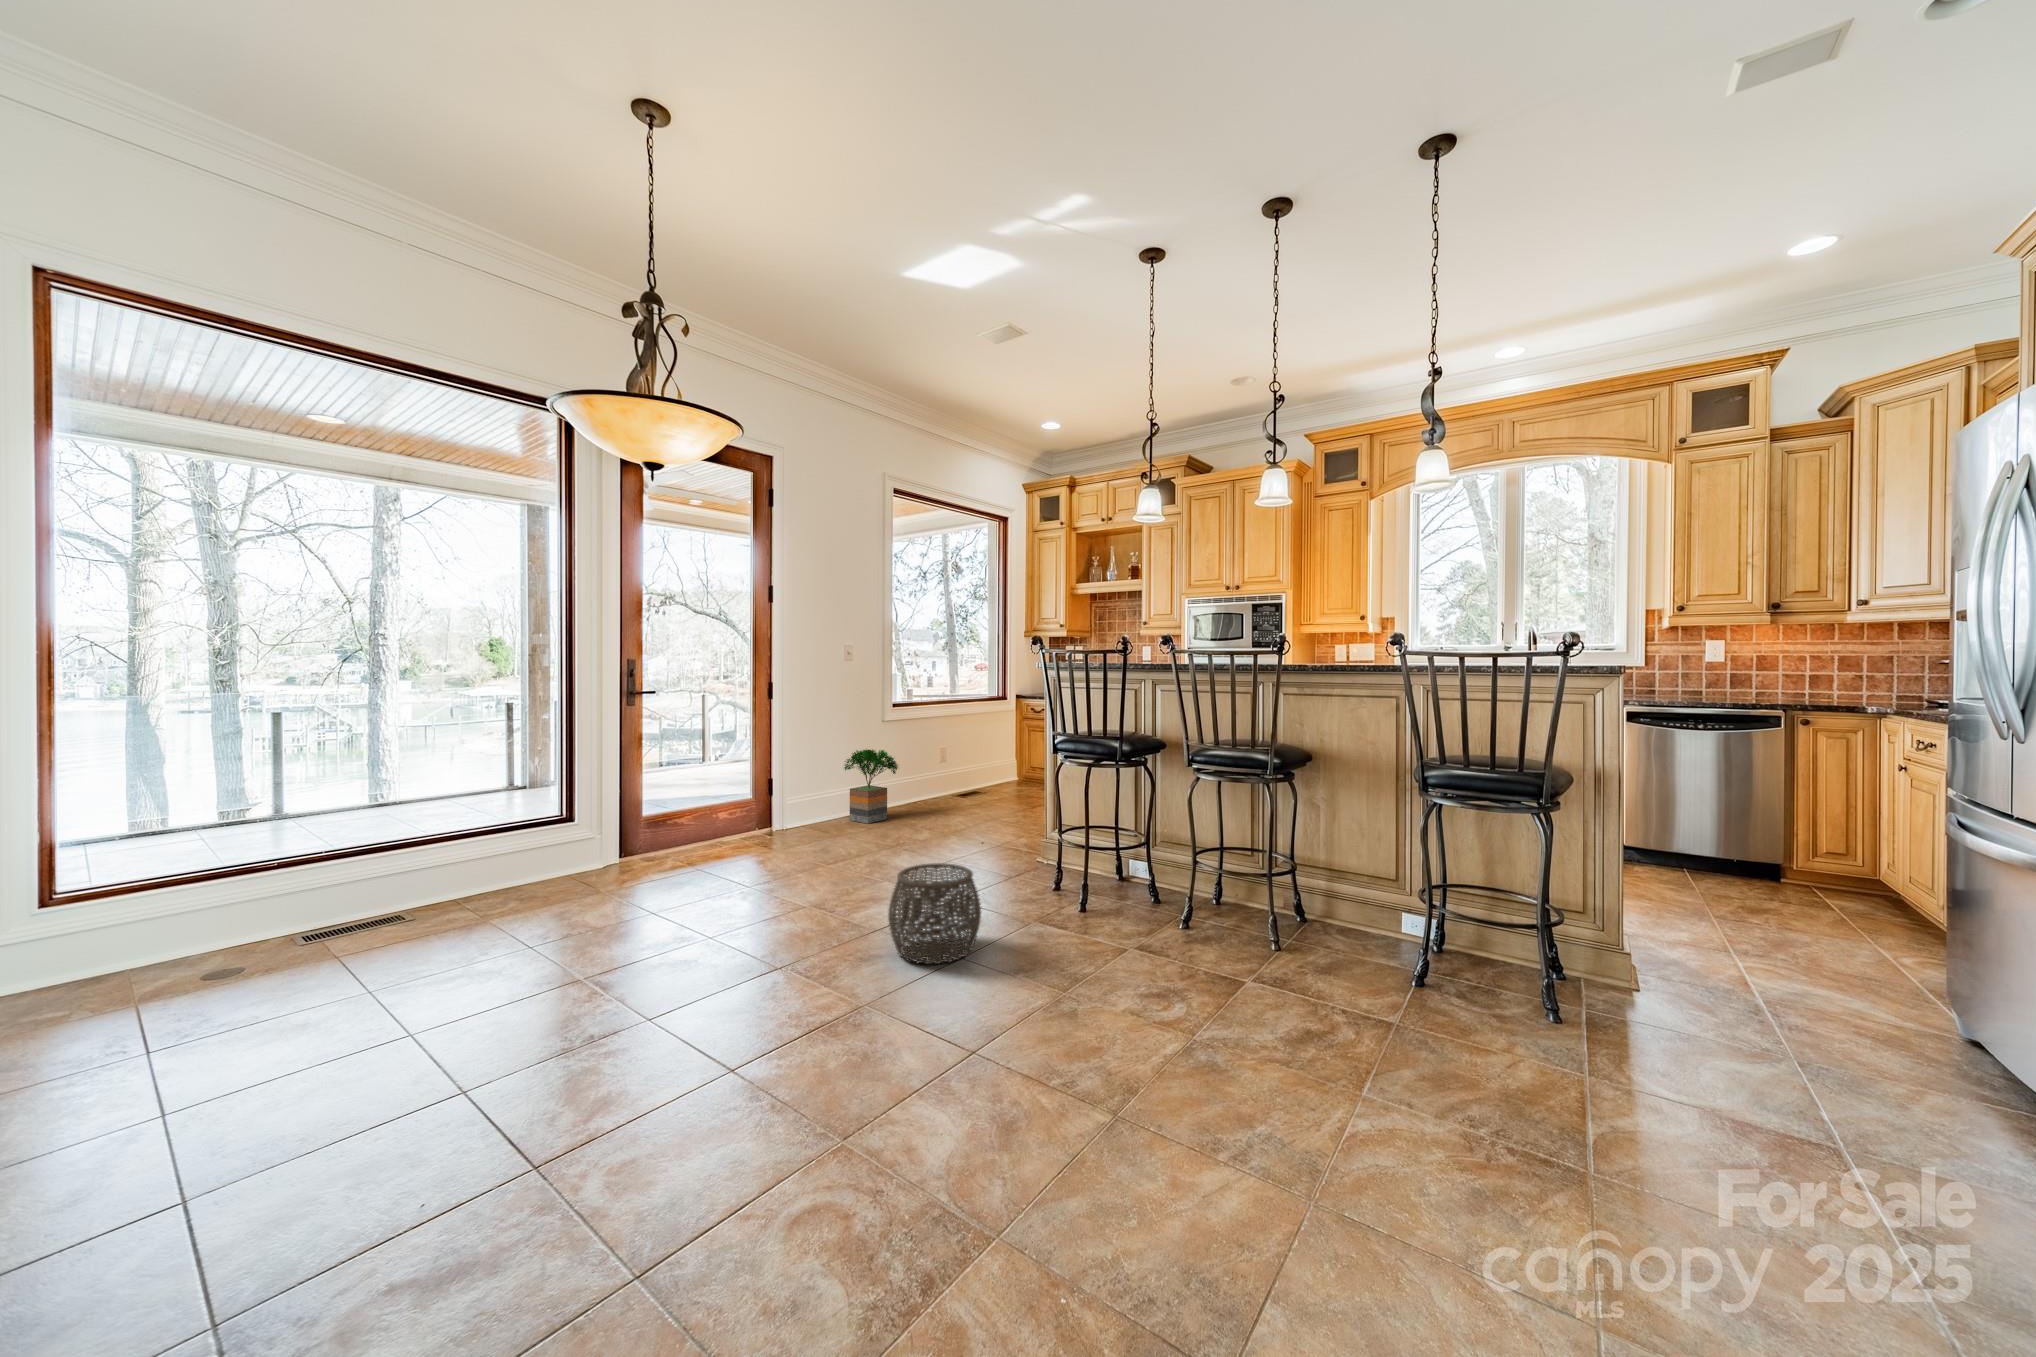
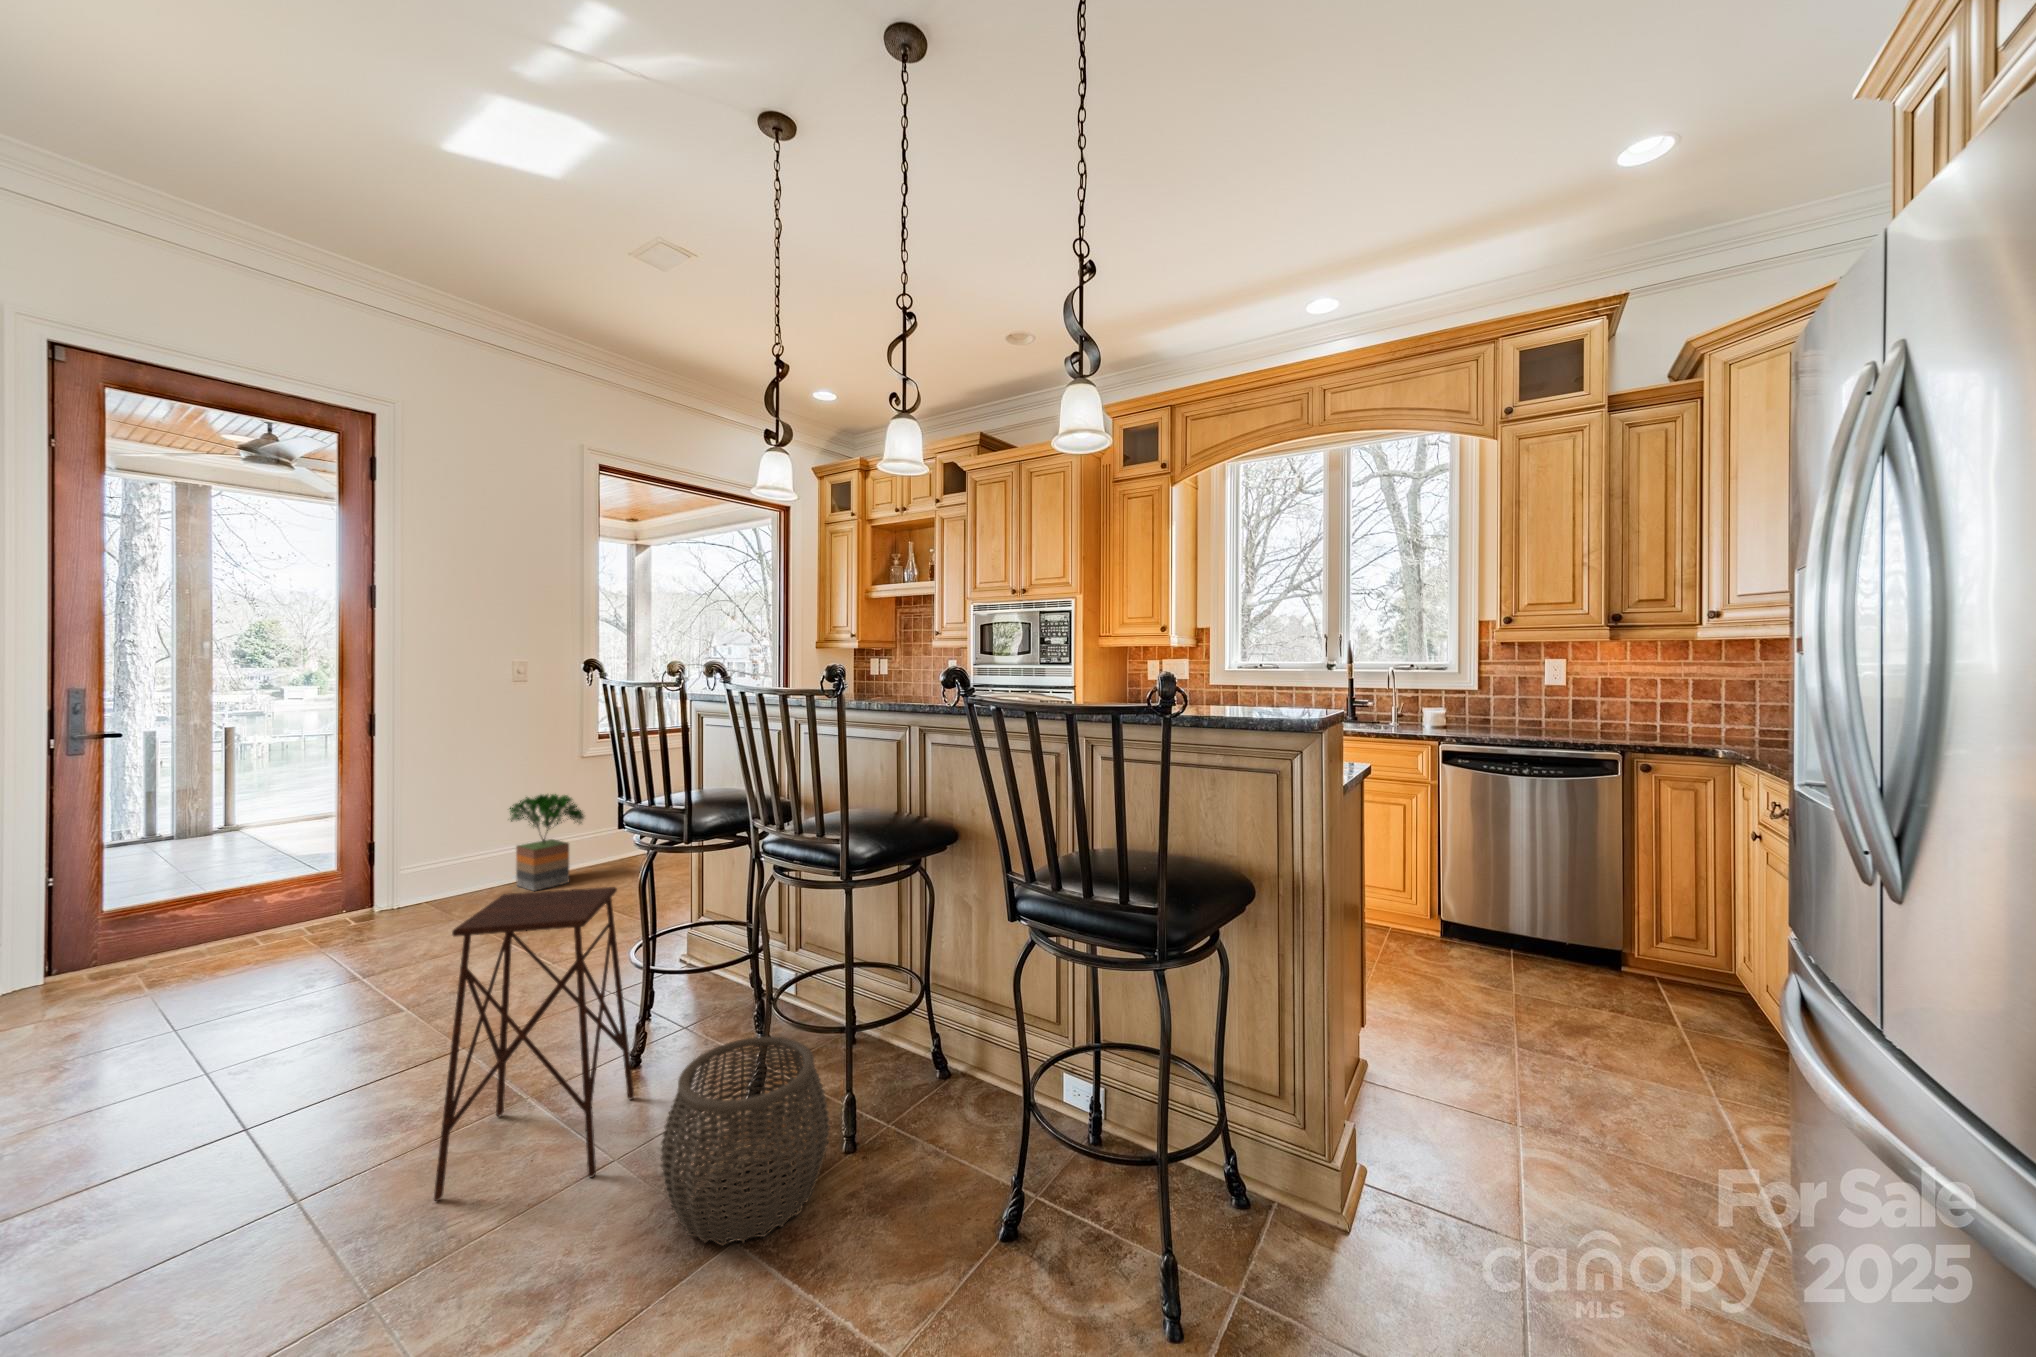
side table: none [1027,784,1129,962] -> present [434,887,634,1201]
woven basket: present [888,863,981,964] -> present [660,1037,830,1245]

